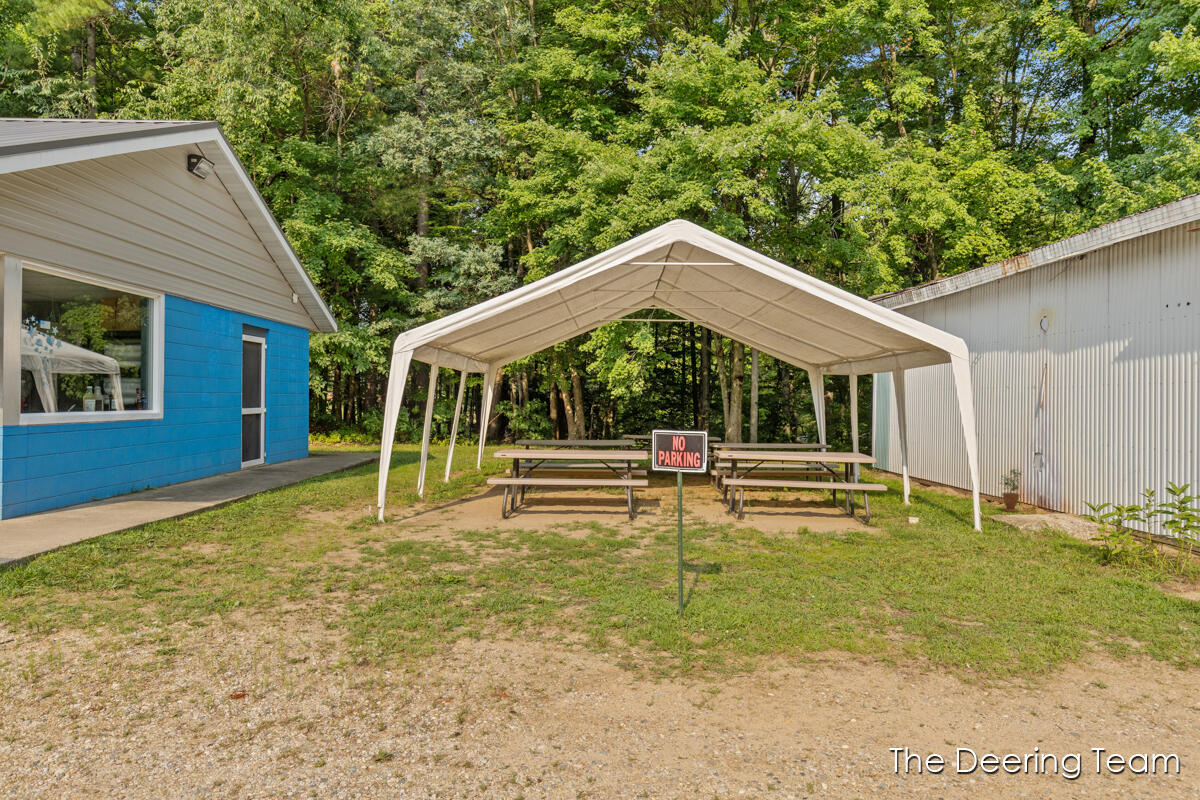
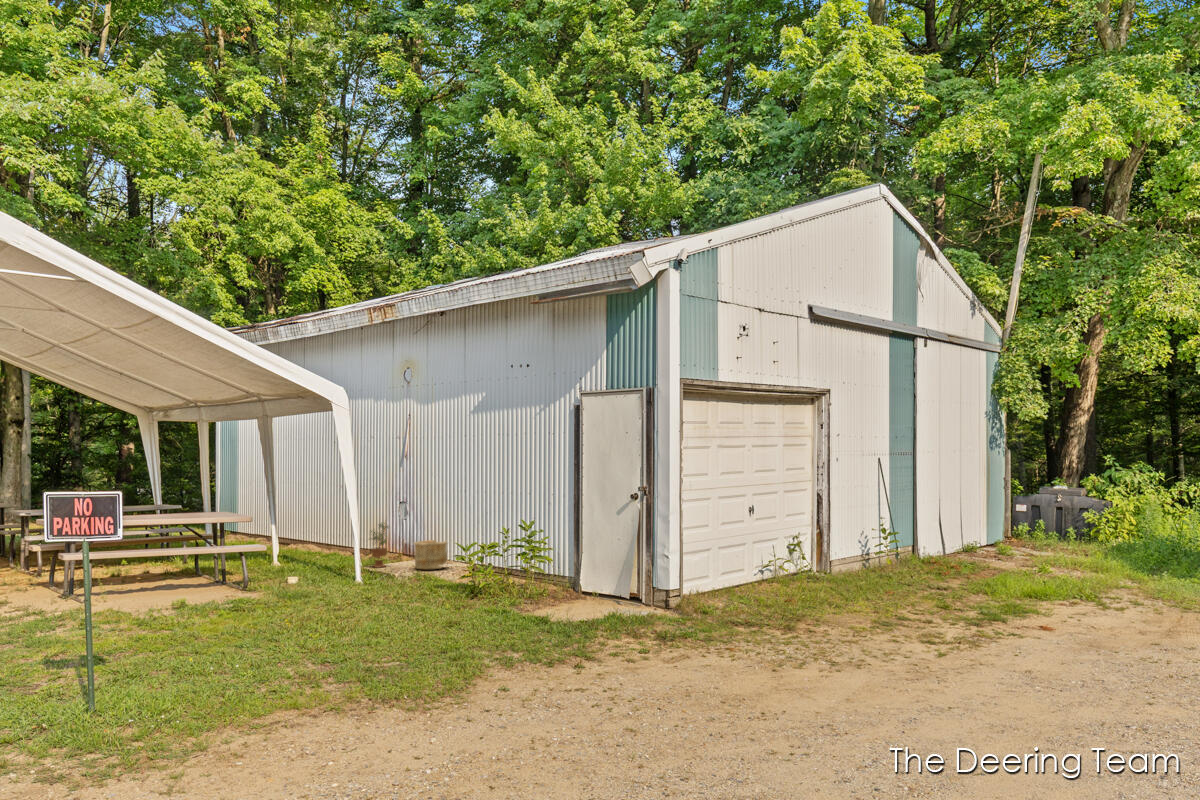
wooden bucket: none [1044,492,1085,522] -> present [414,540,447,569]

